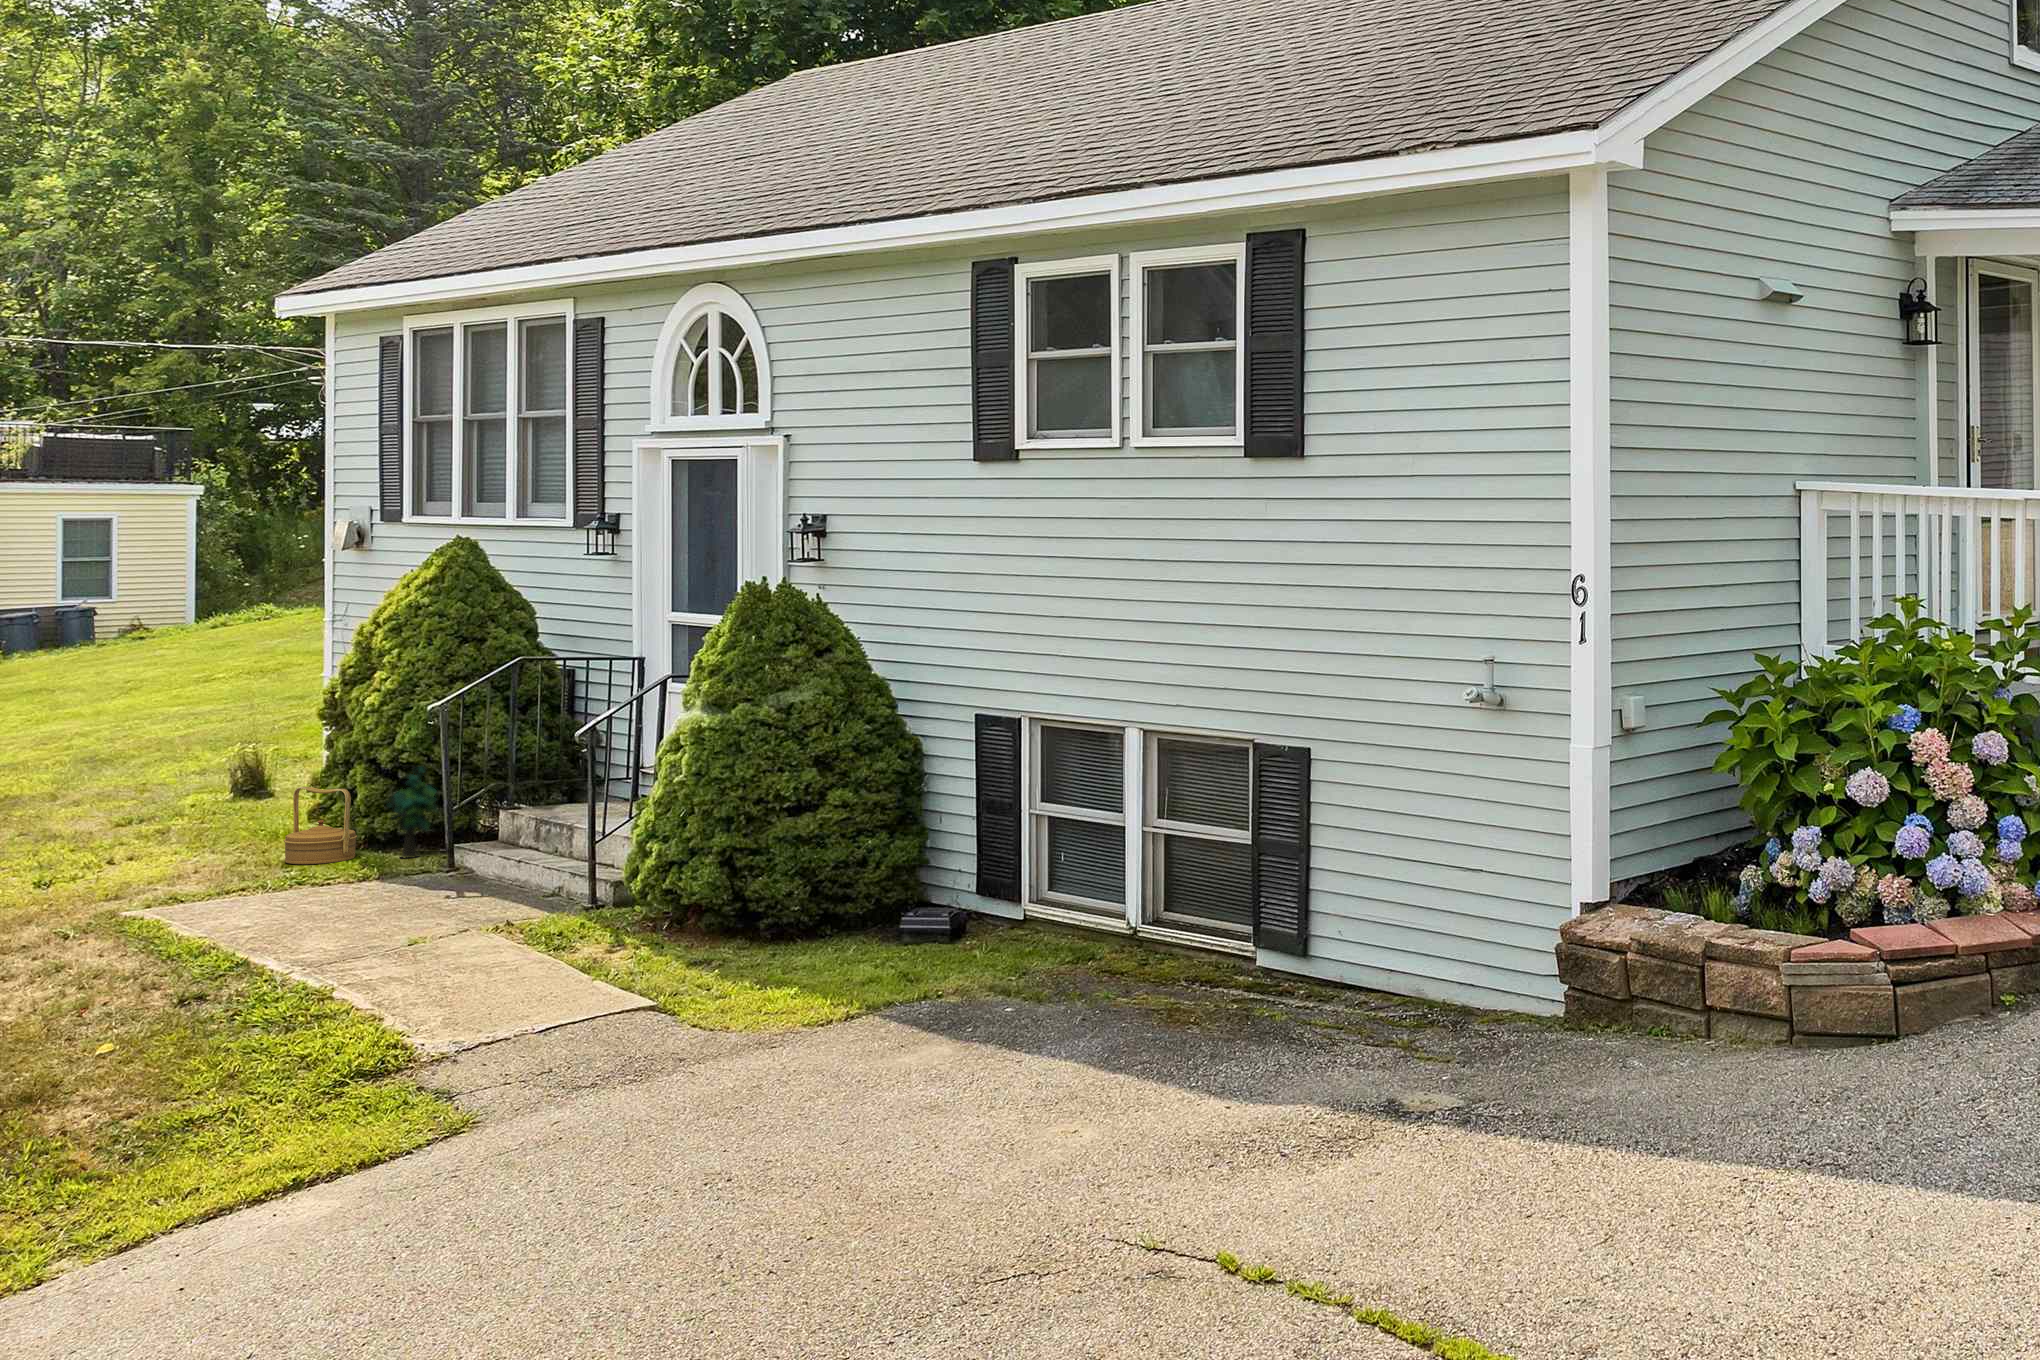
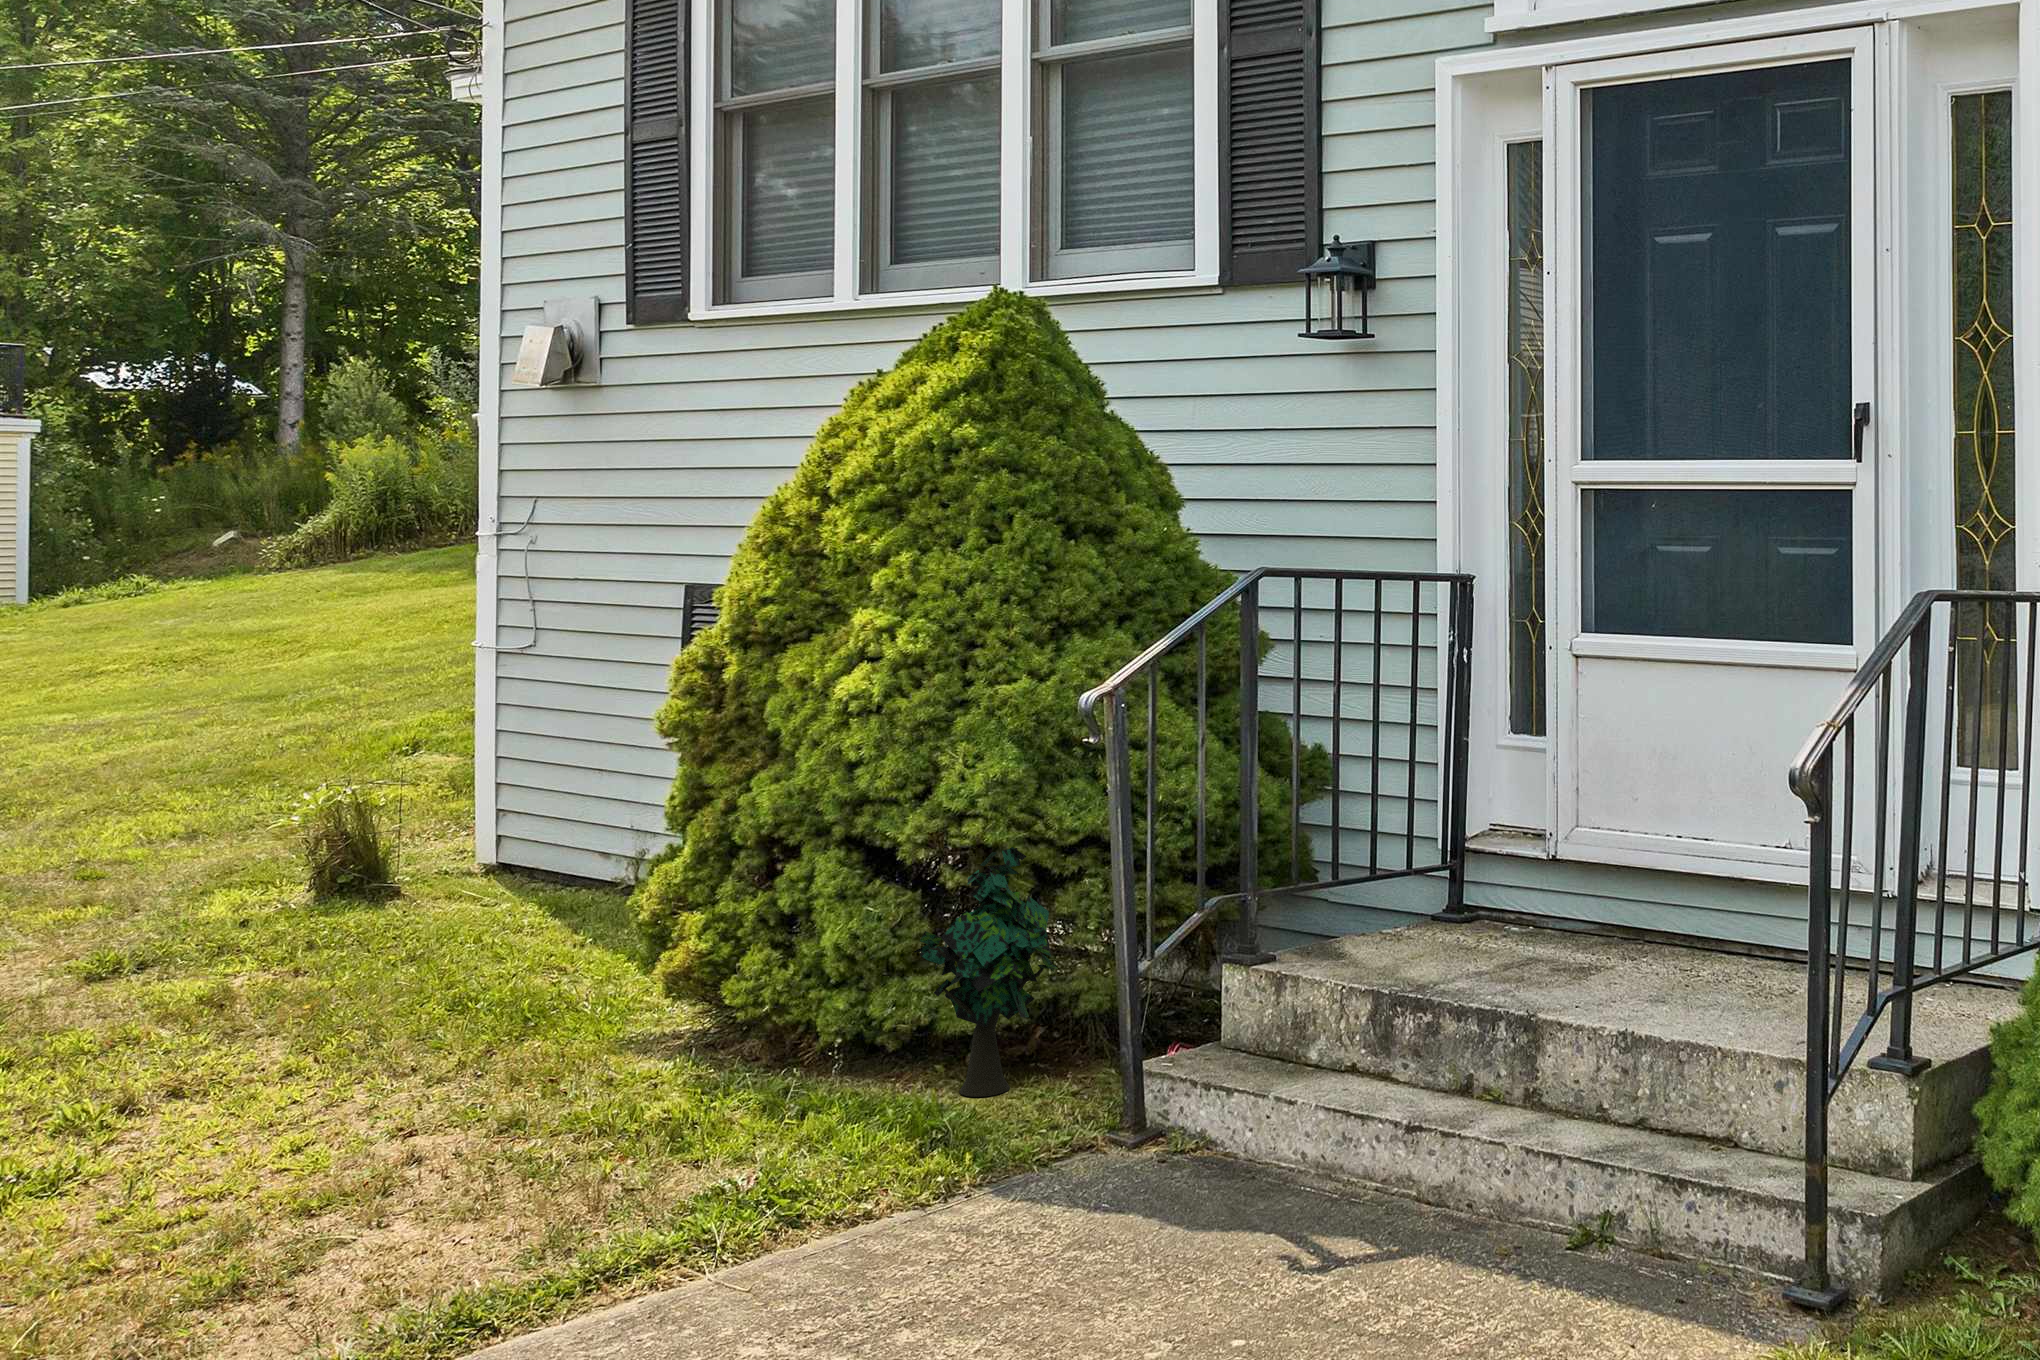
woven basket: present [284,787,357,864] -> none [646,912,830,1132]

